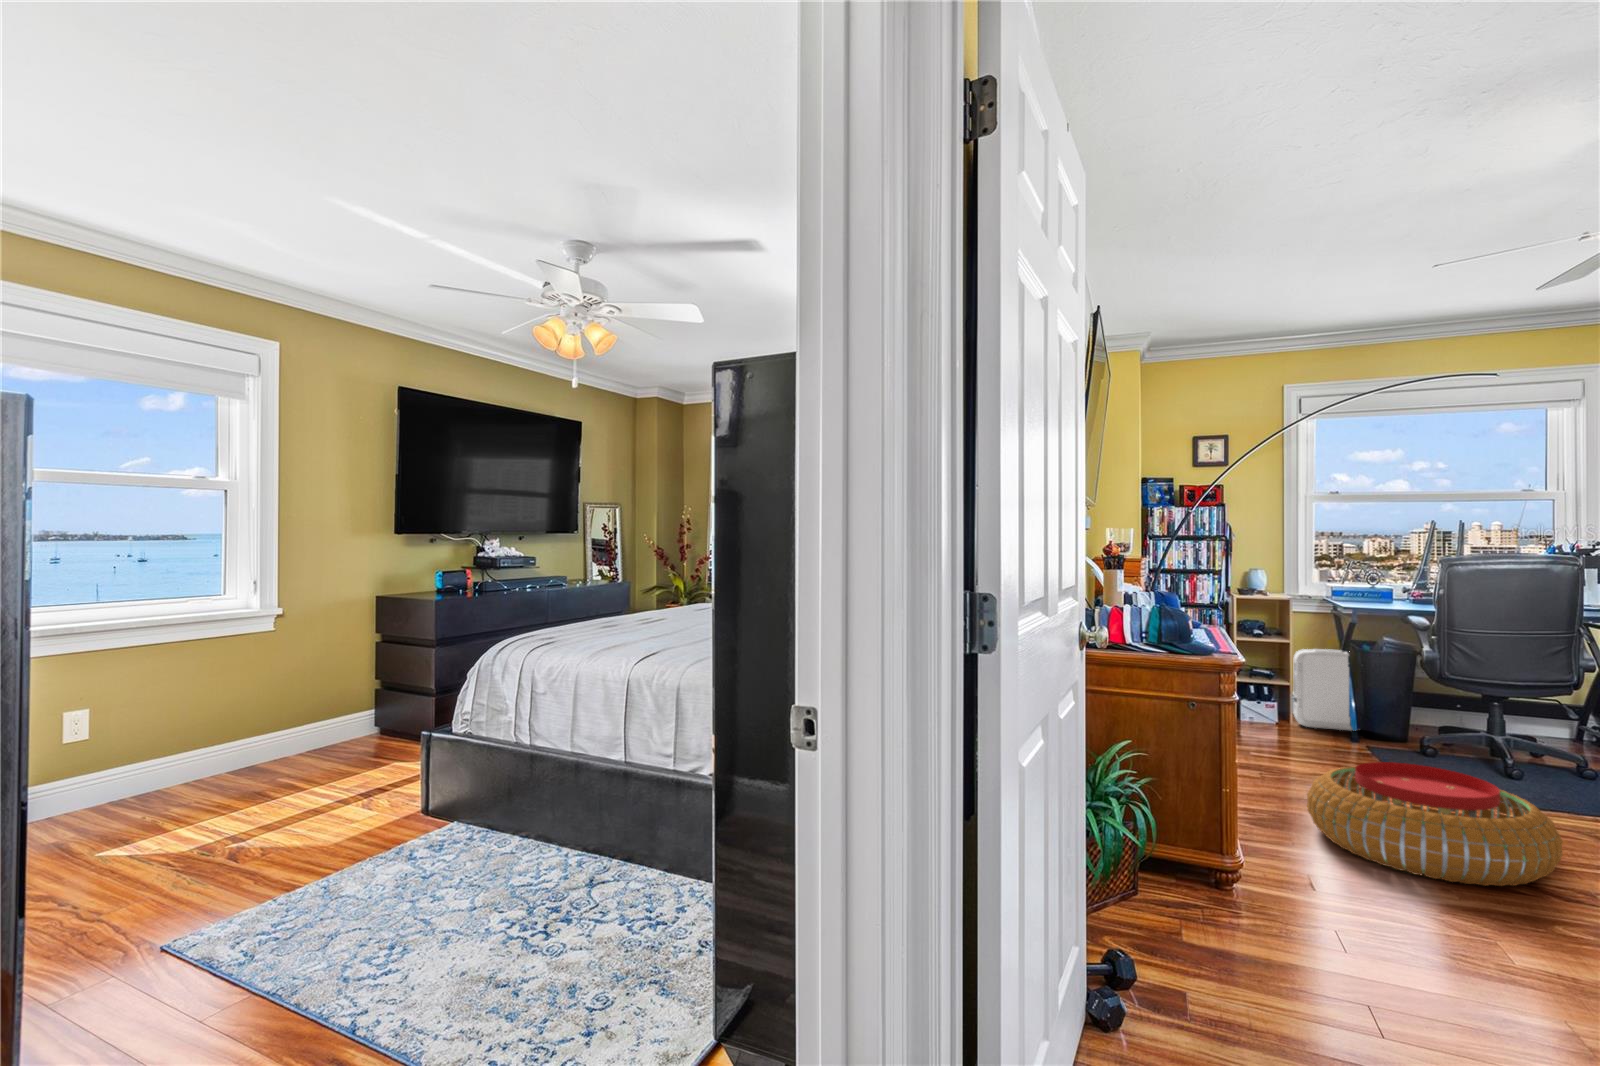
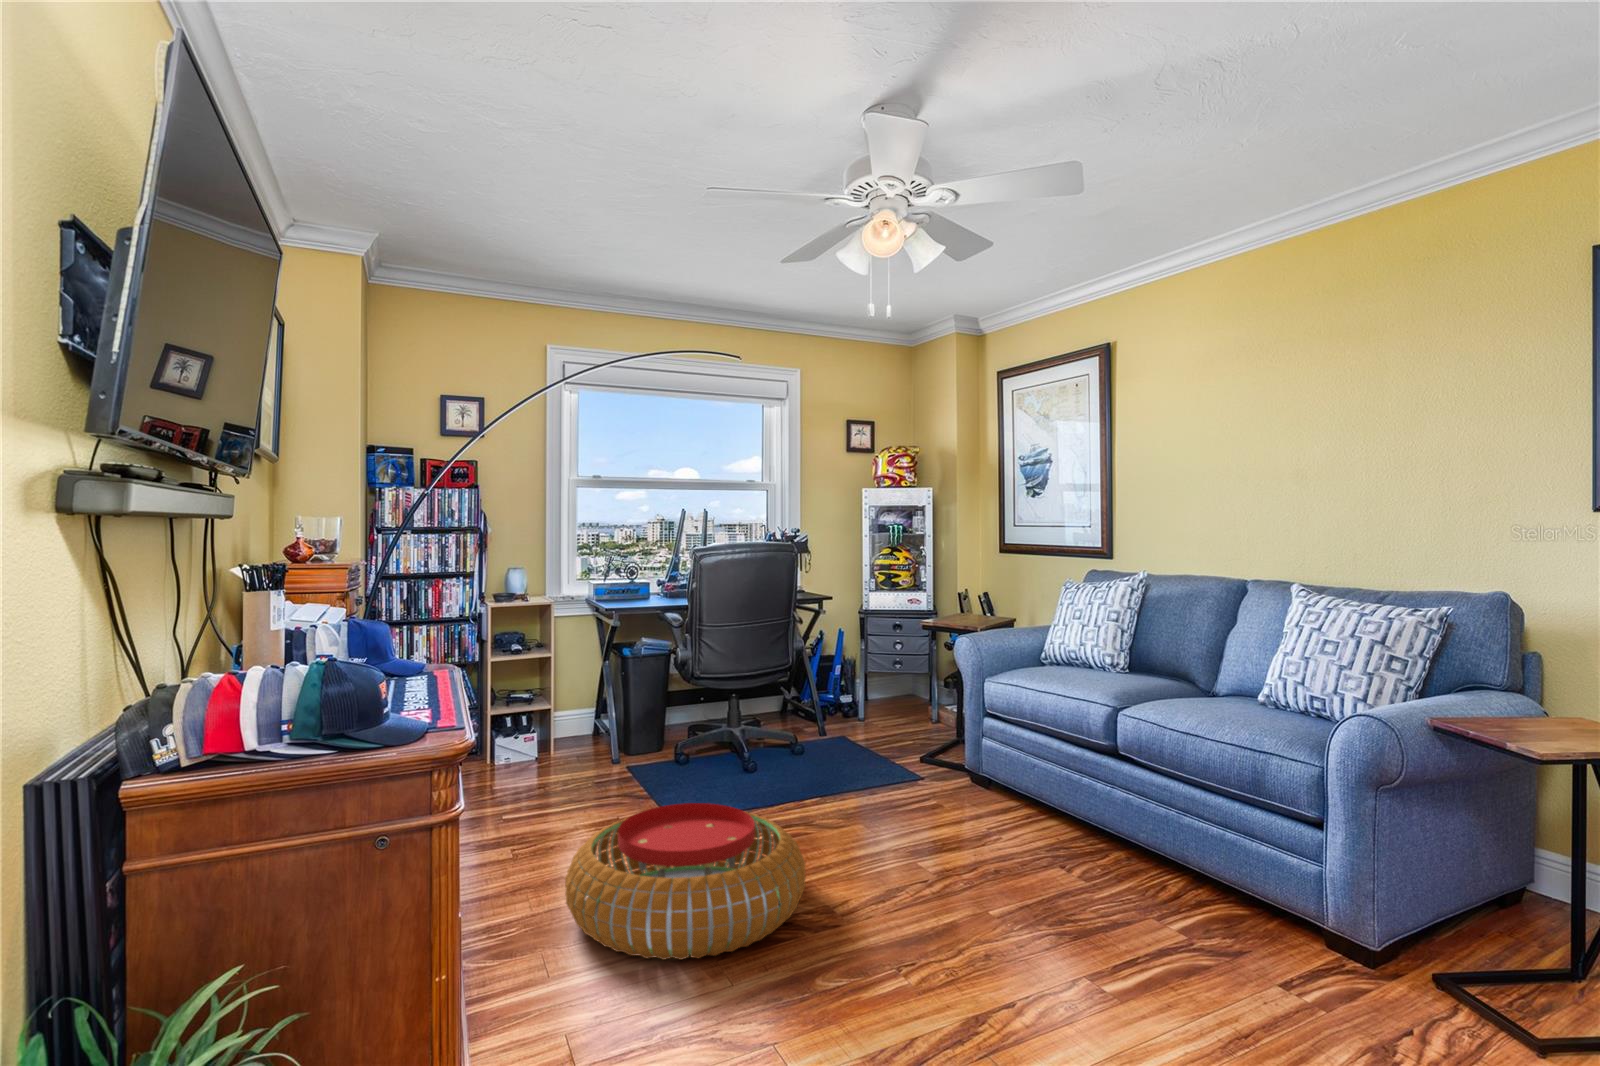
air purifier: present [1294,649,1352,730] -> none [555,657,626,753]

